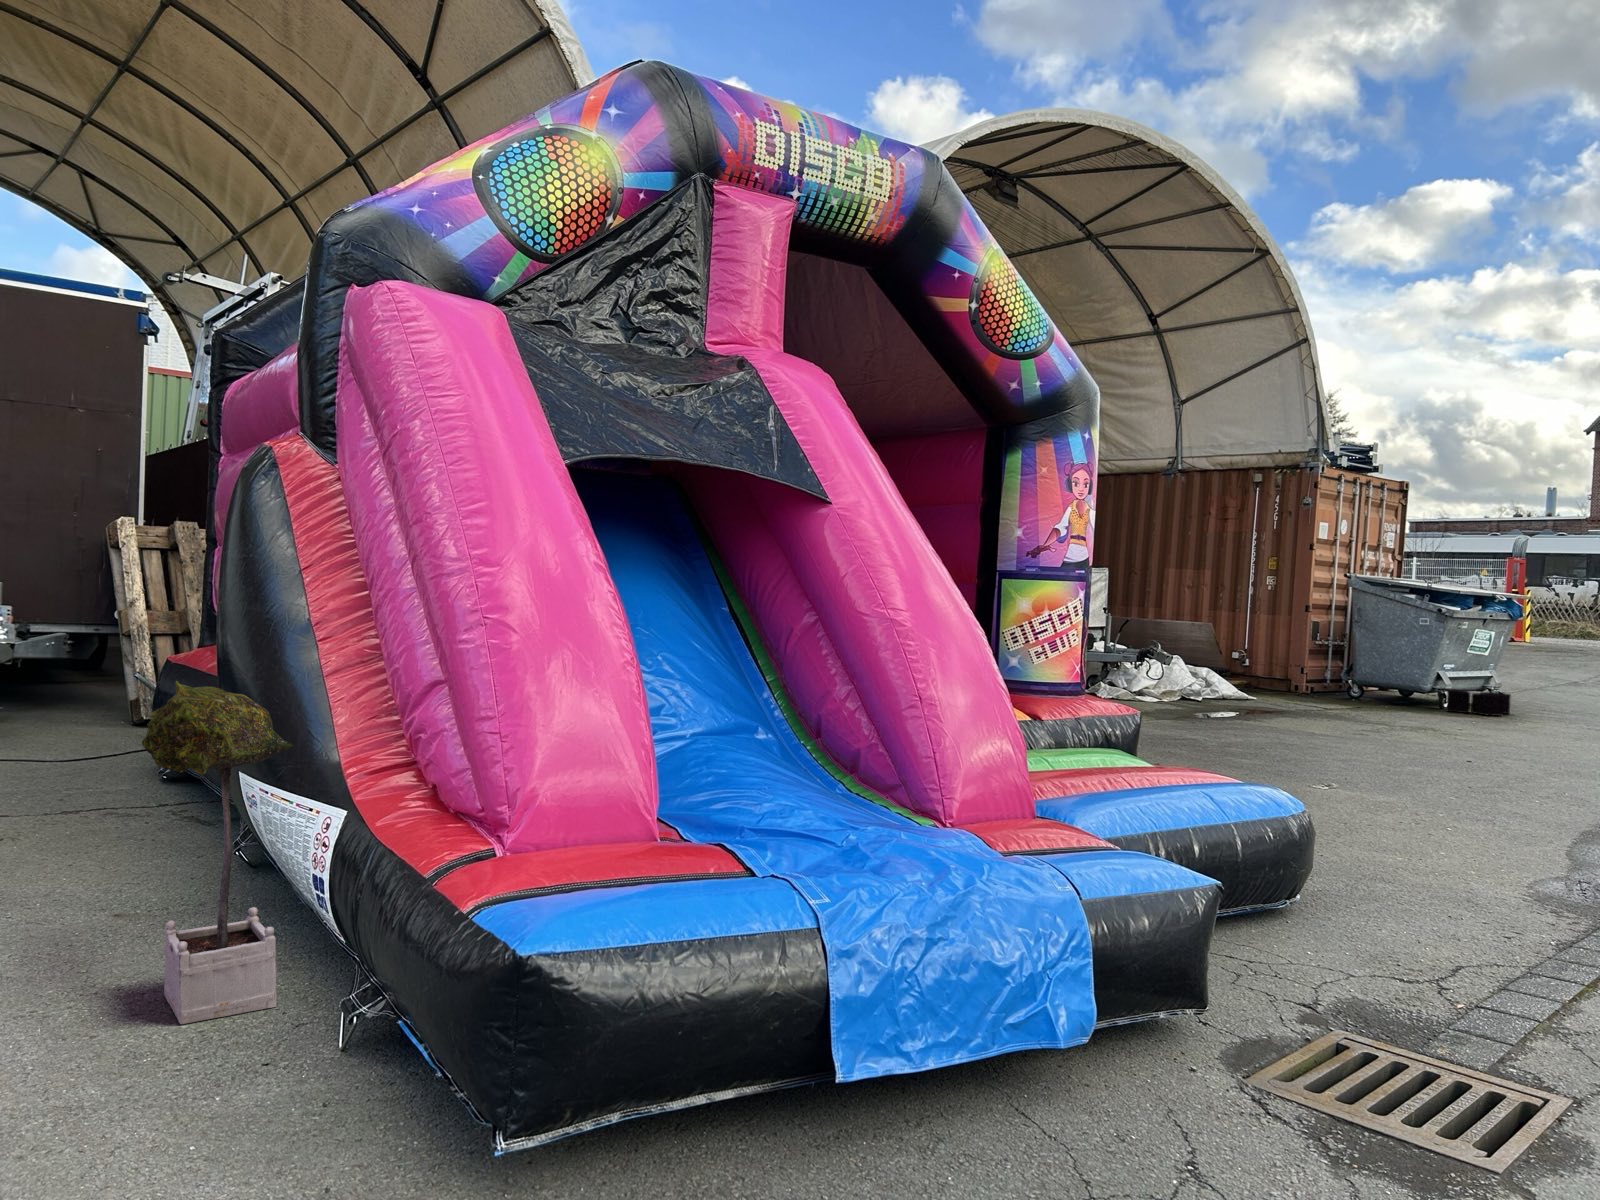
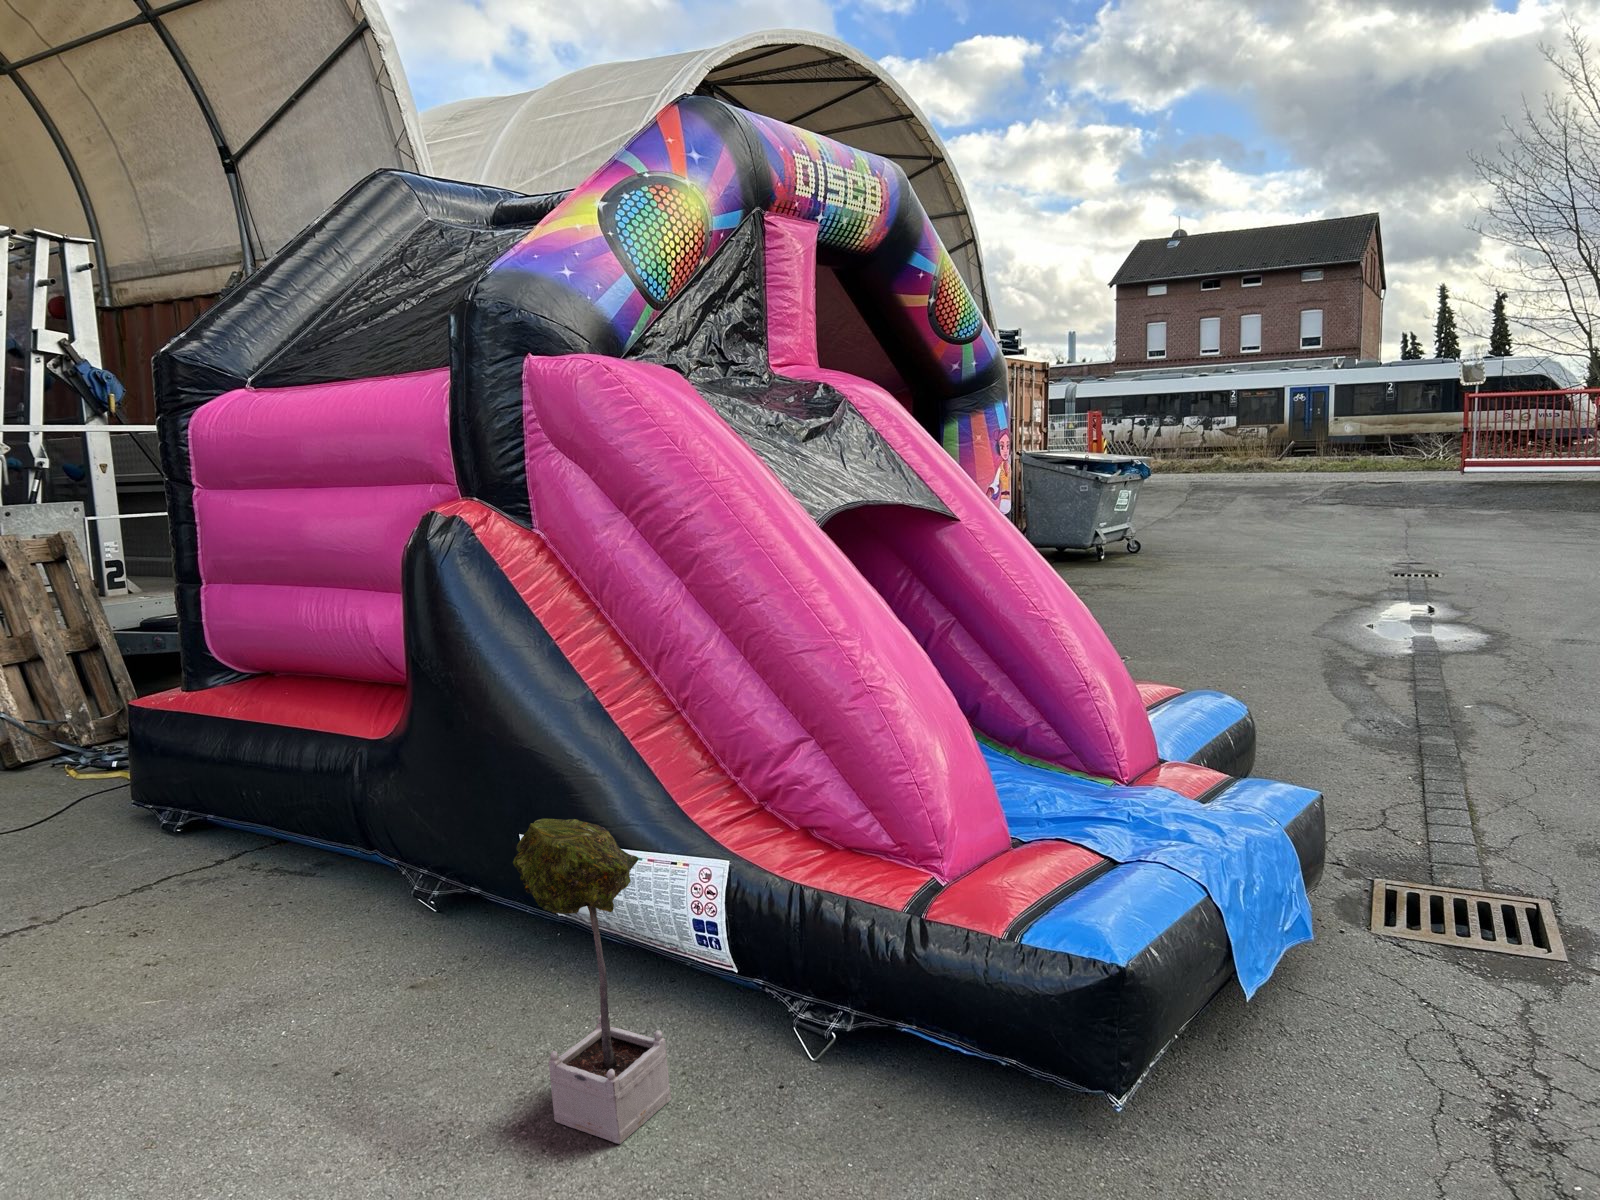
storage bin: present [1439,689,1511,716] -> none [1102,541,1158,562]

